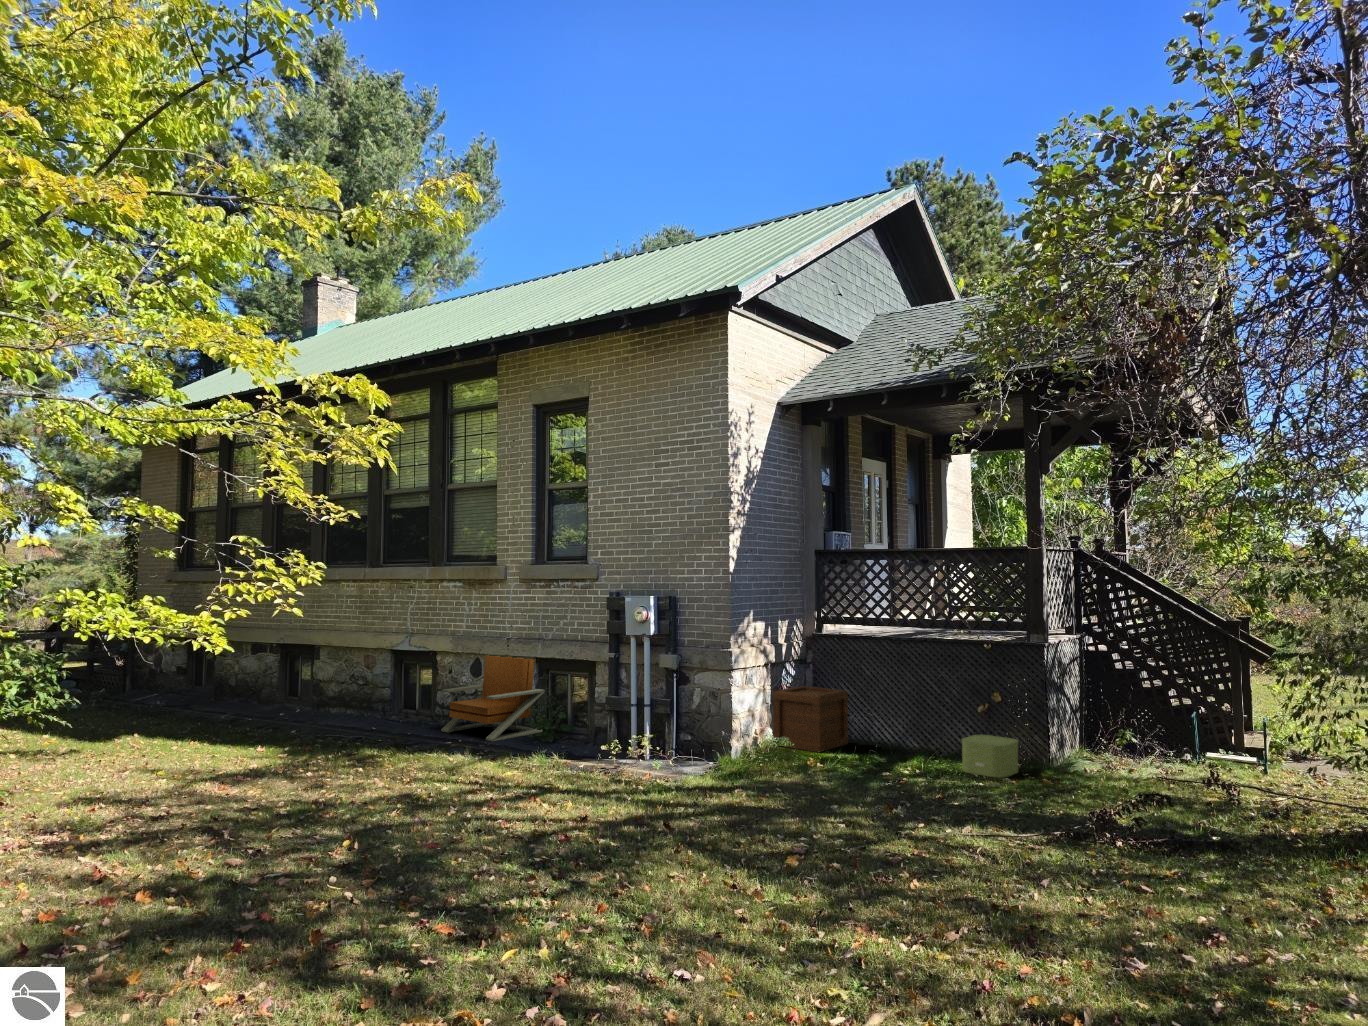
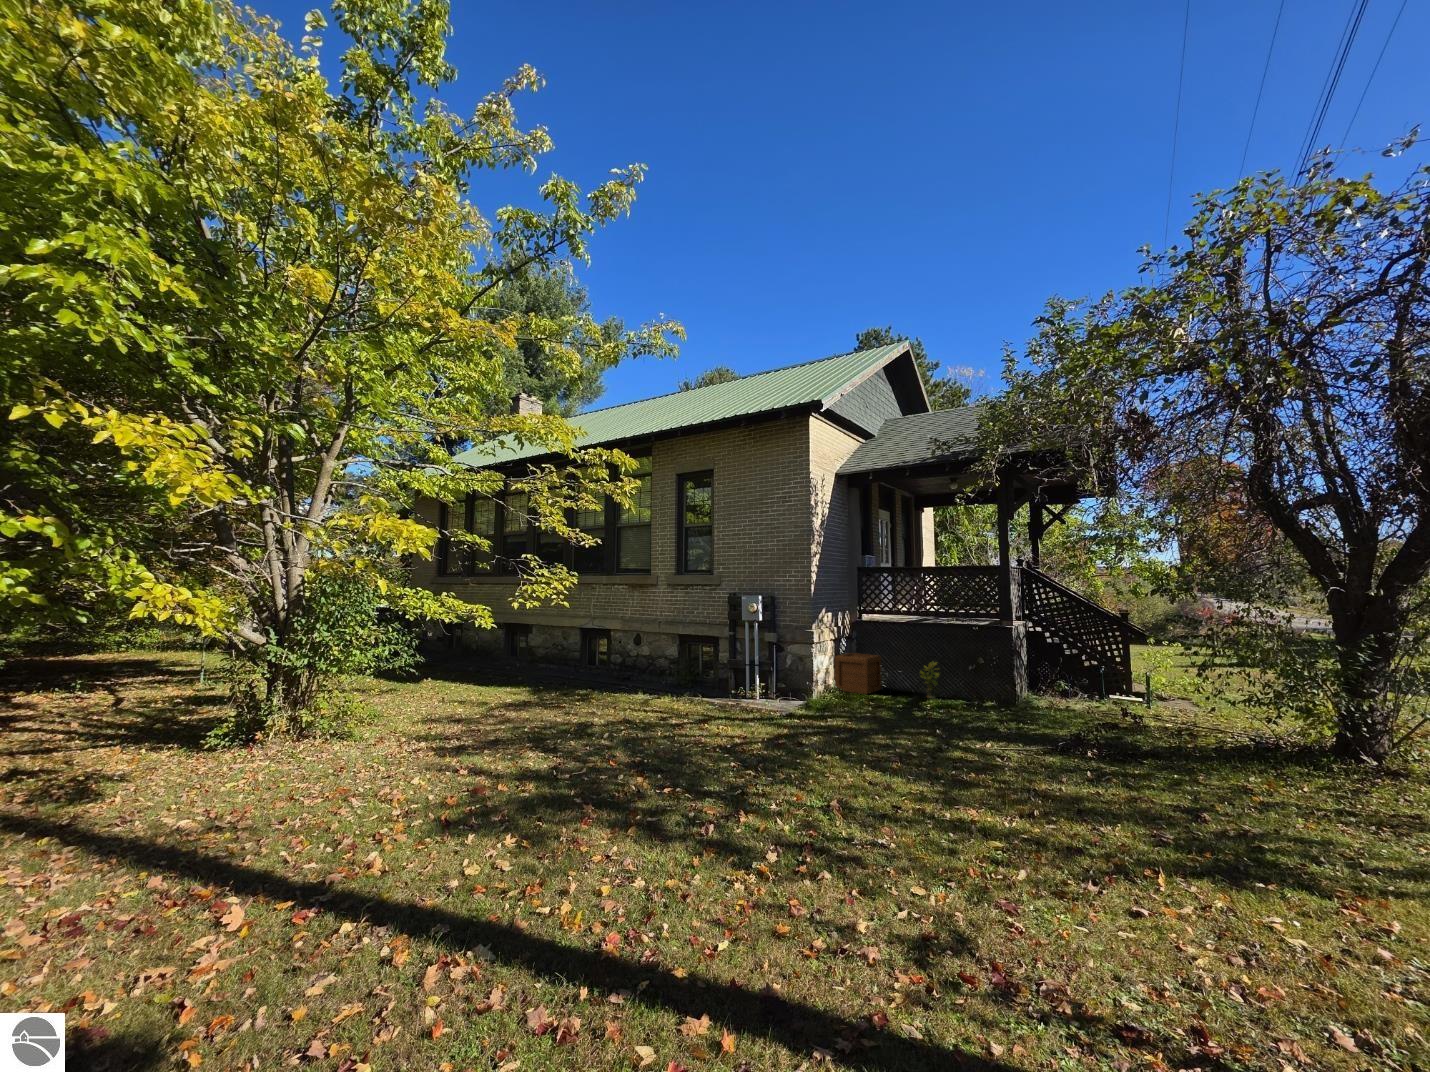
lounge chair: present [441,655,545,741] -> none [618,633,684,688]
potted plant: none [902,699,935,758] -> present [920,661,940,698]
storage box: present [962,735,1018,778] -> none [962,683,997,709]

